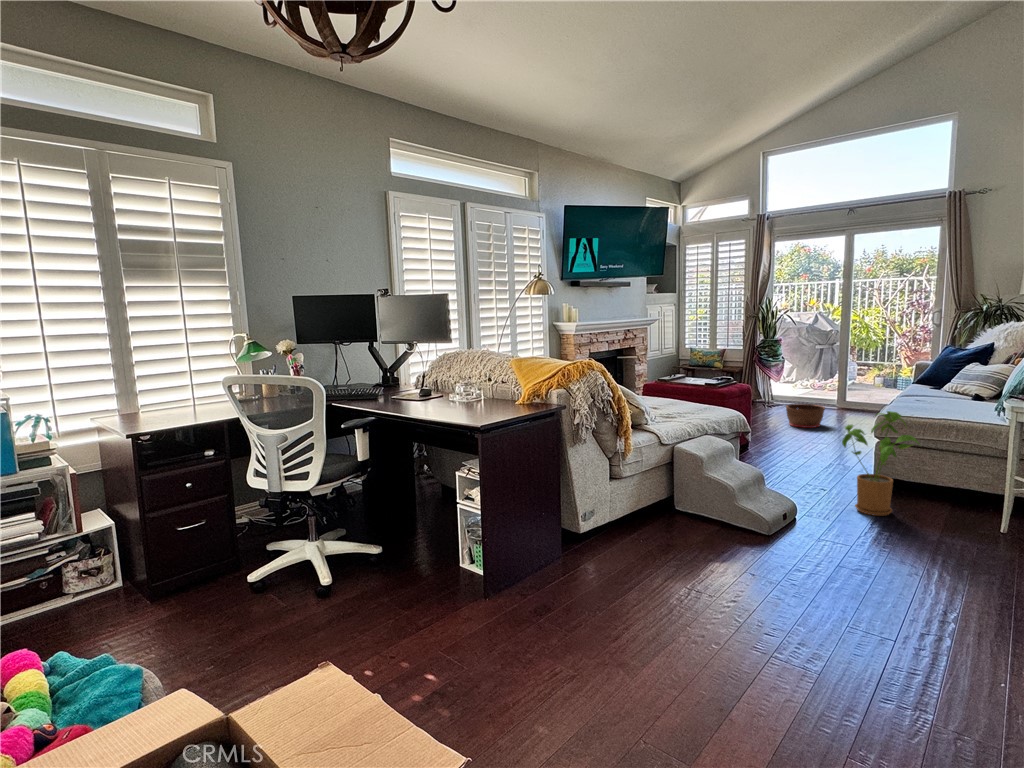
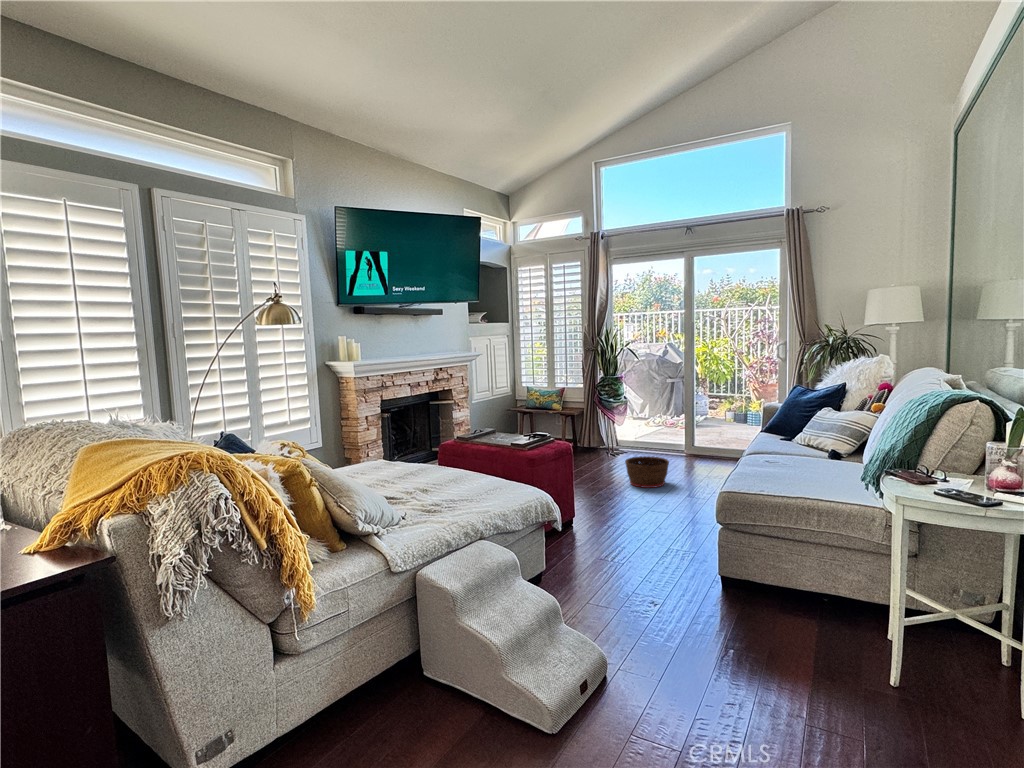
house plant: present [842,411,919,516] -> none [668,497,774,659]

